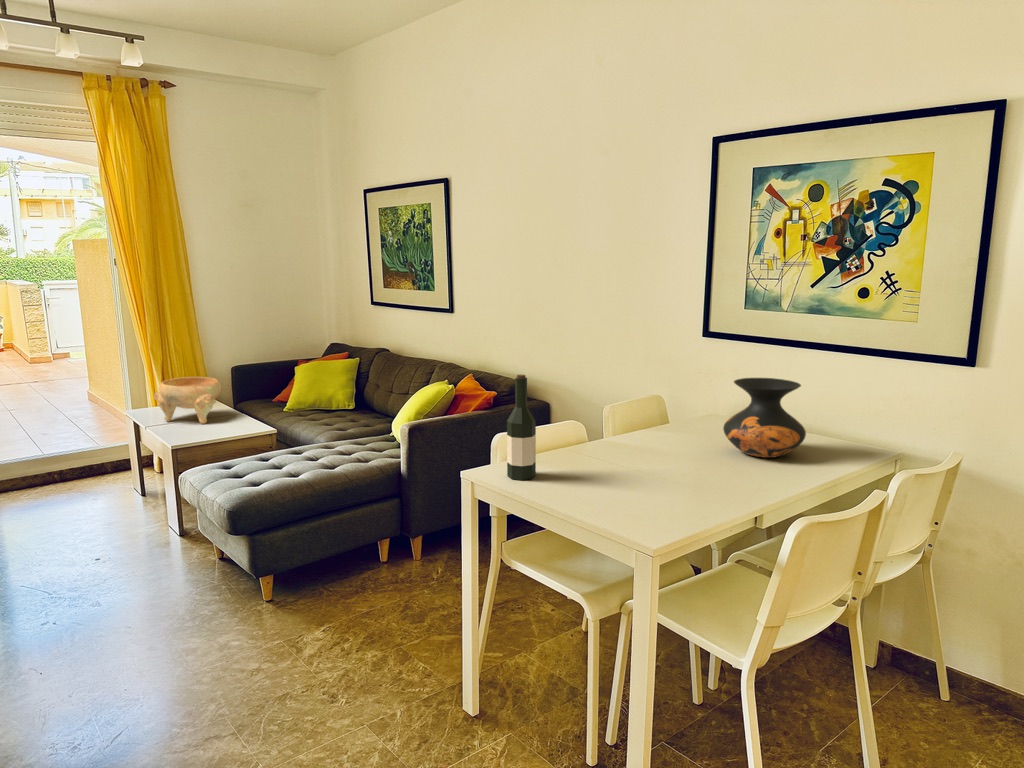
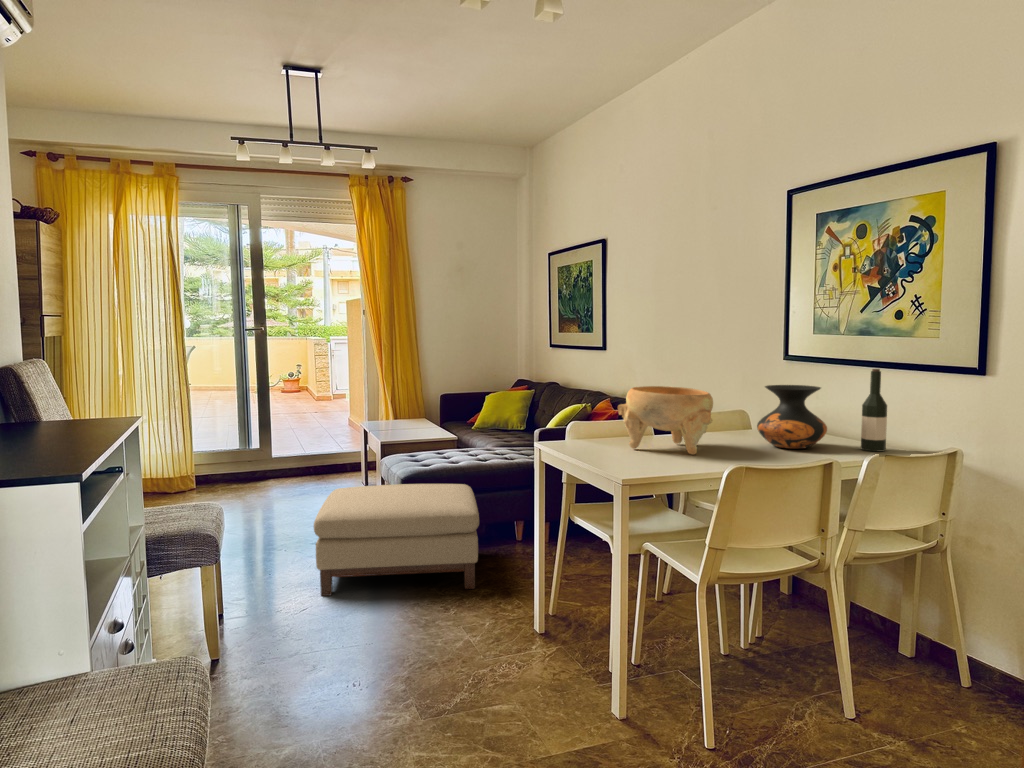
wine bottle: present [507,375,536,480] -> present [861,369,887,452]
decorative bowl: present [154,377,221,424] -> present [618,386,713,455]
ottoman: none [114,506,360,710] -> present [314,484,479,596]

